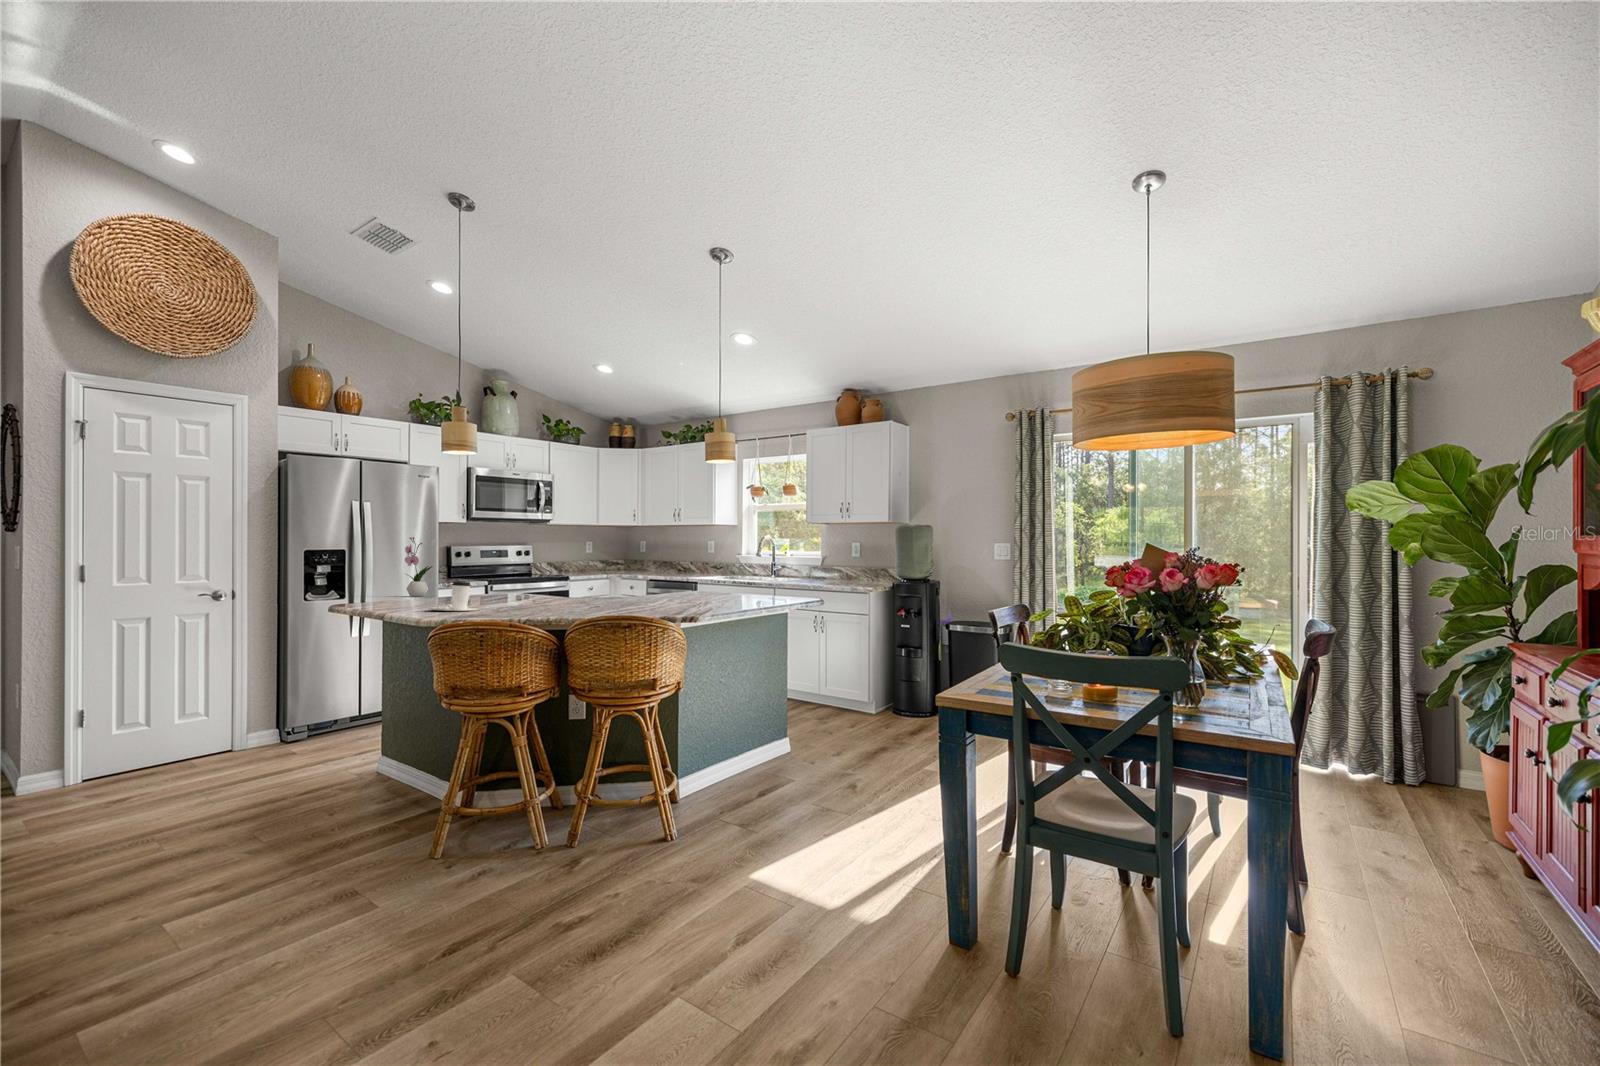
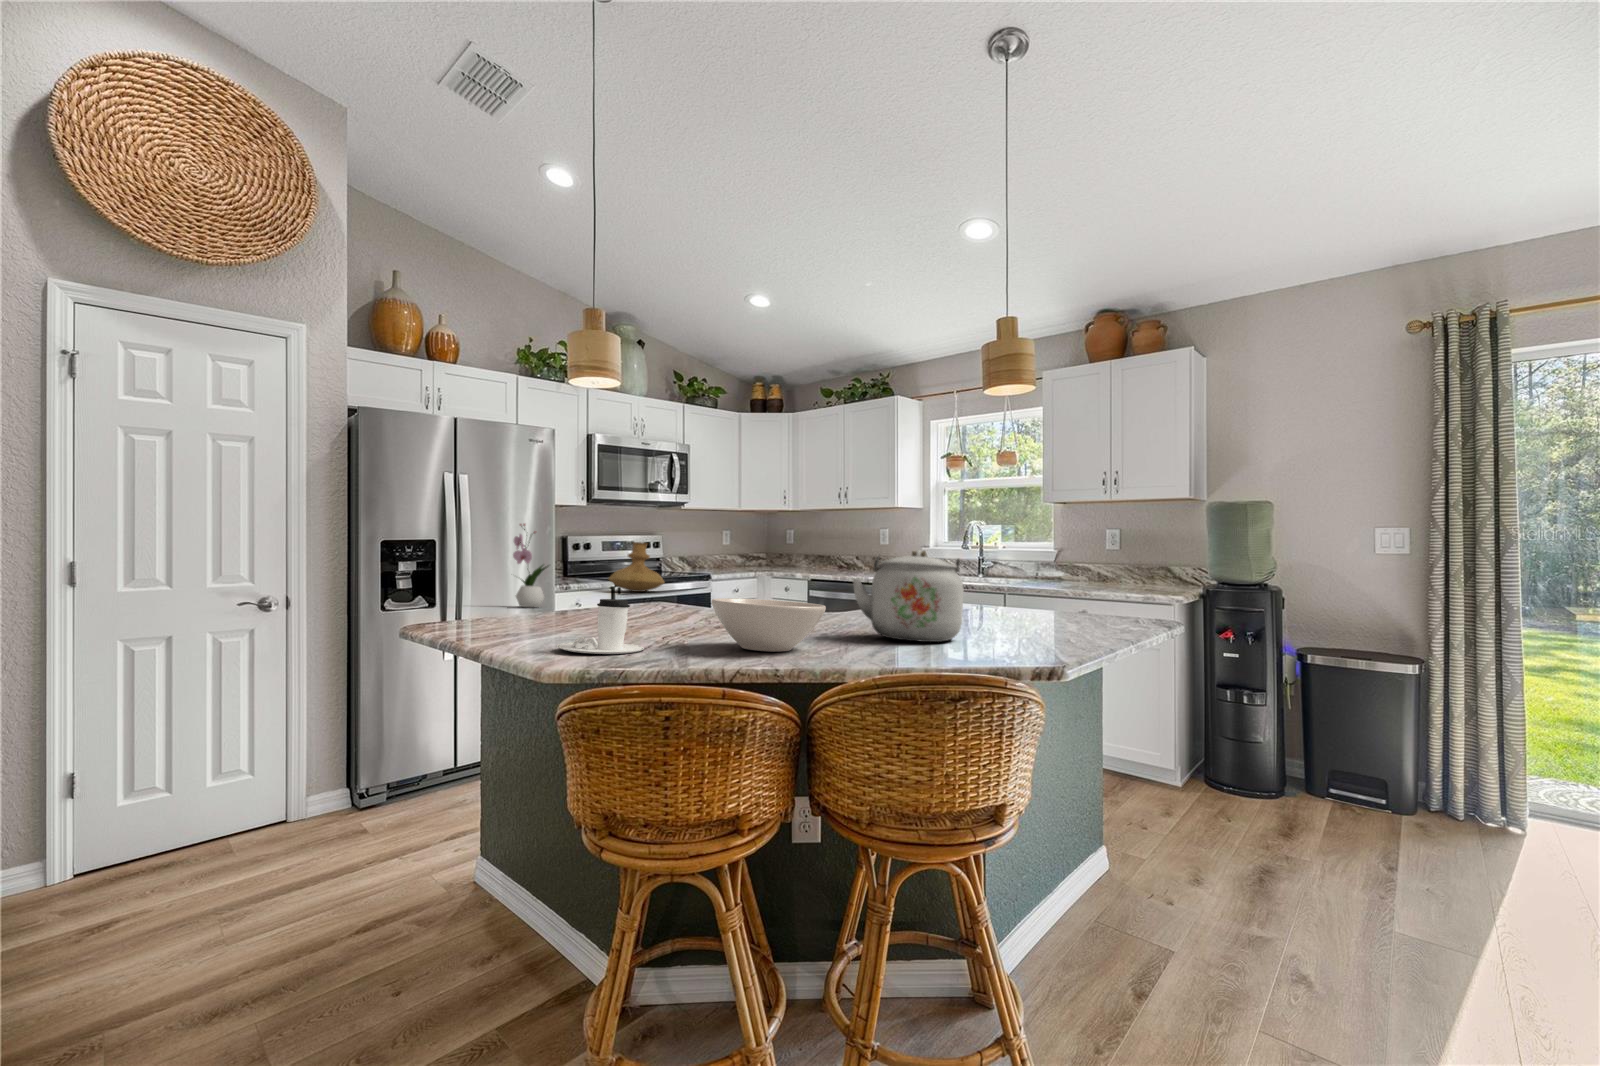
vase: none [484,550,531,589] -> present [609,542,664,592]
kettle: none [615,553,683,606] -> present [853,550,964,642]
bowl: none [520,582,588,610] -> present [711,598,826,652]

